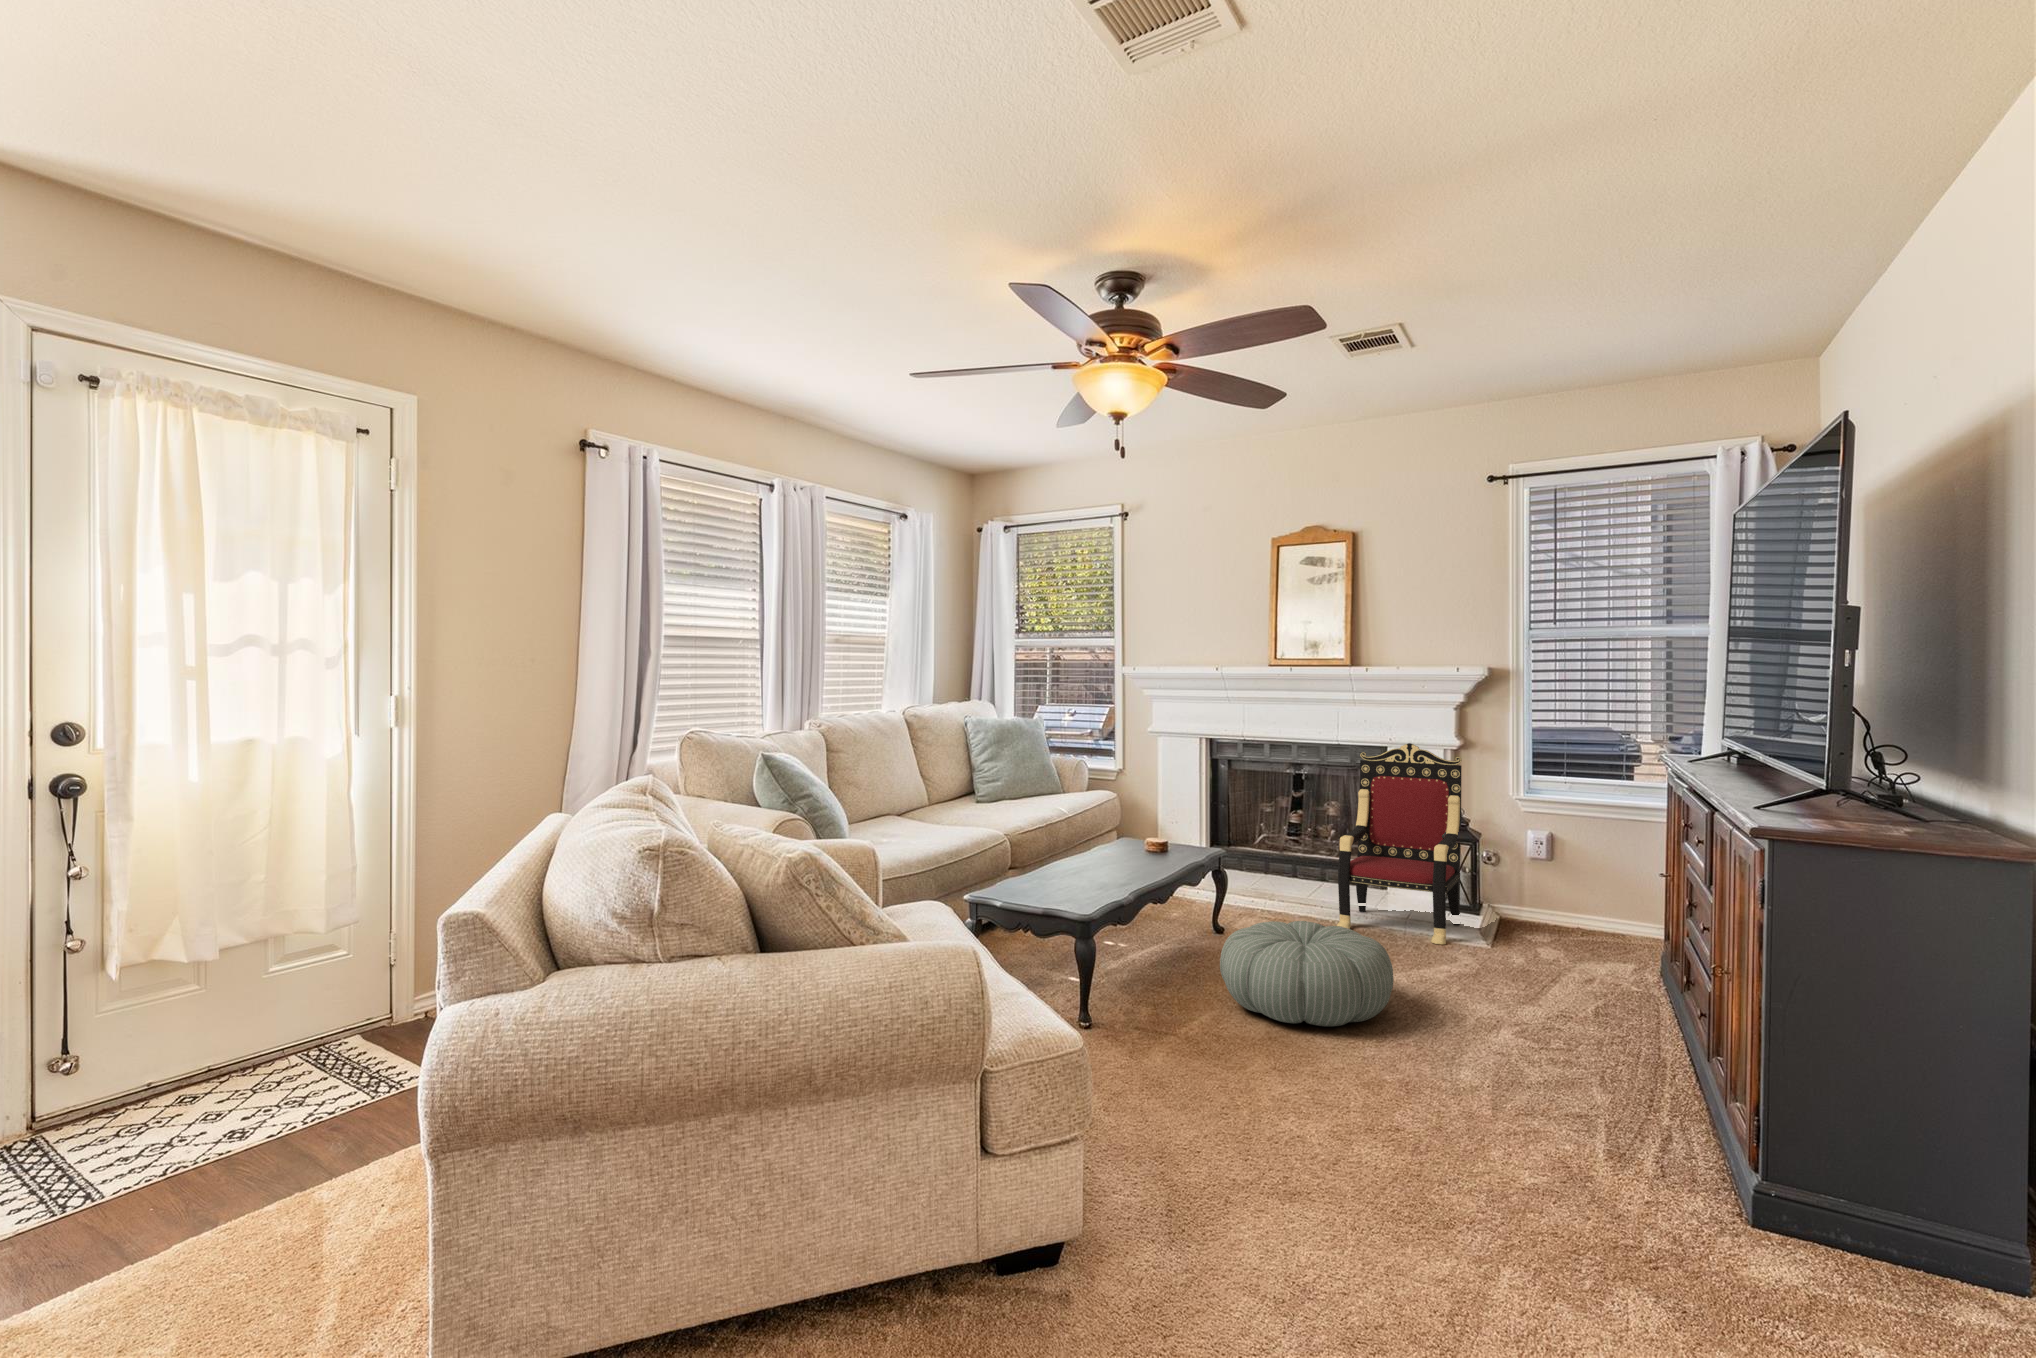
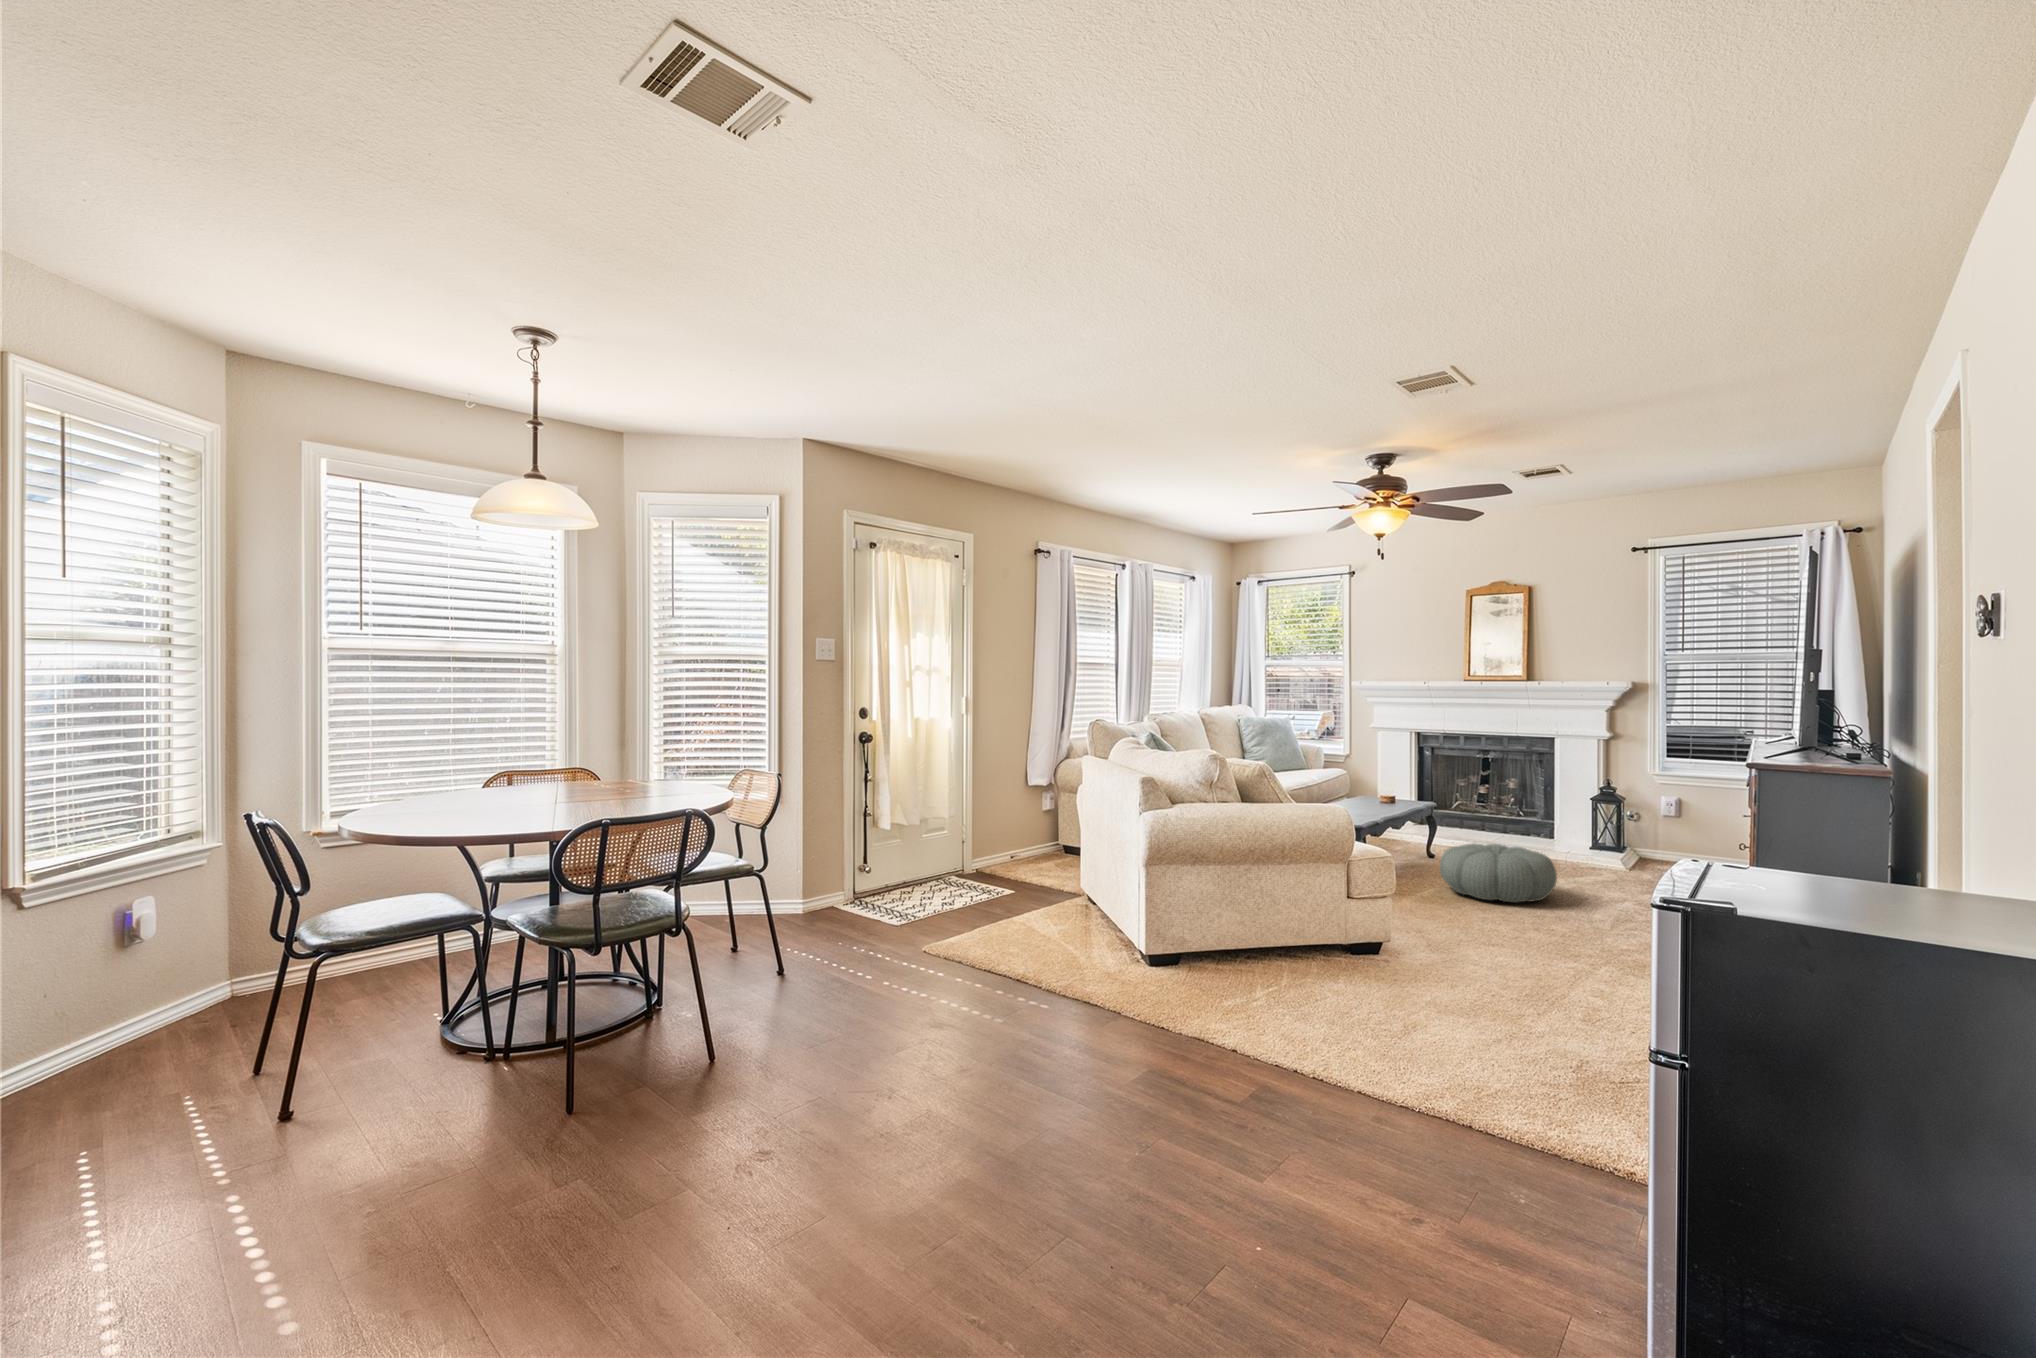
armchair: present [1337,743,1462,944] -> none [1516,735,1611,871]

